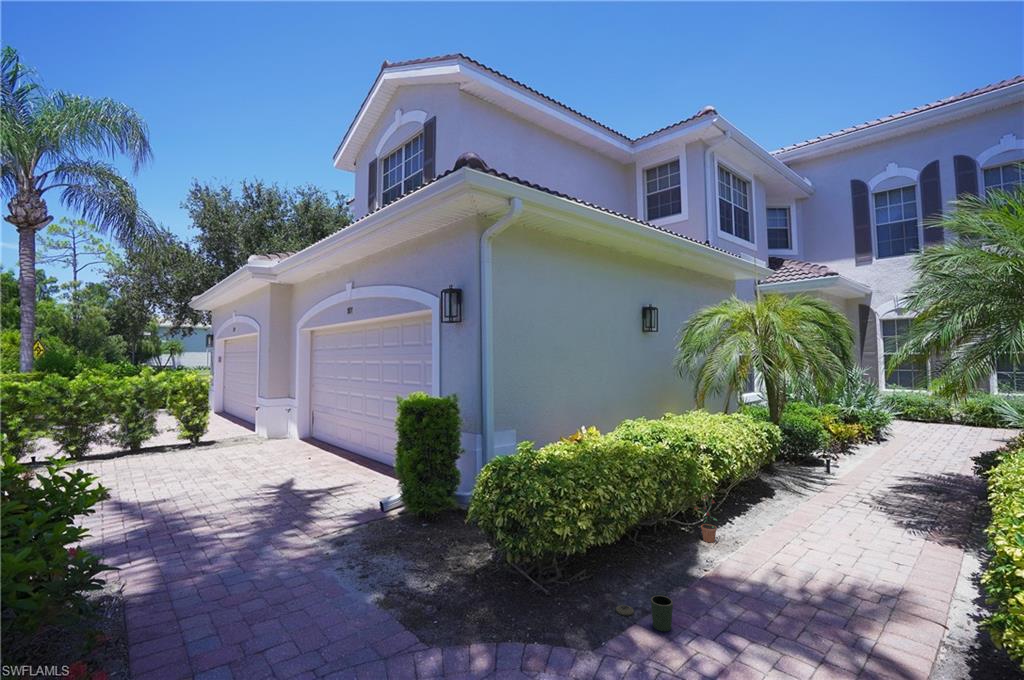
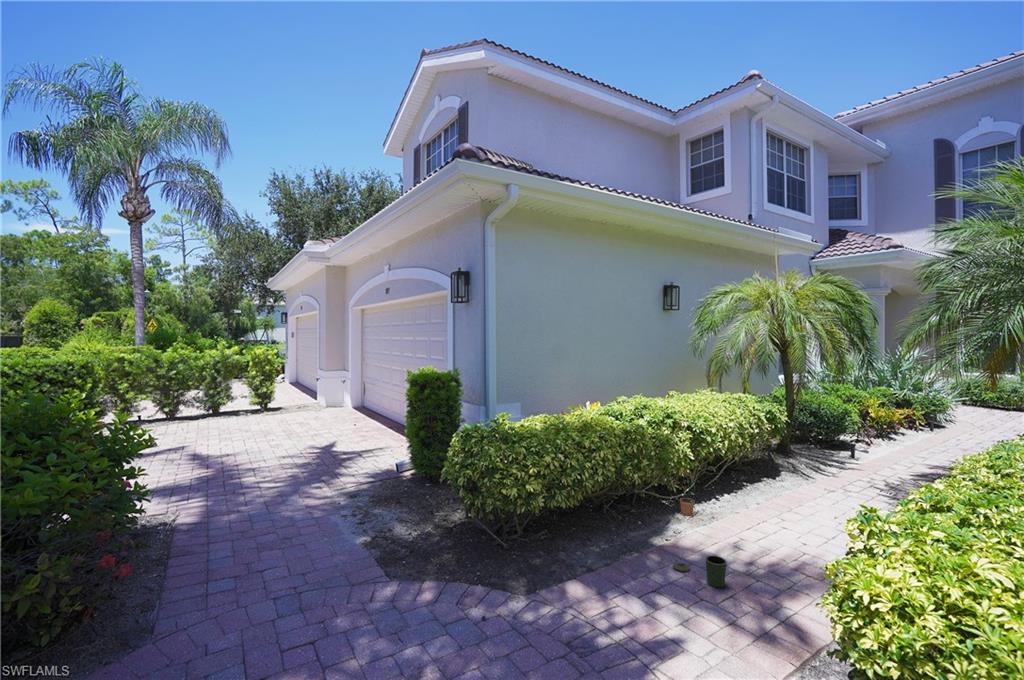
trash can: present [616,595,673,631] -> present [673,556,727,587]

